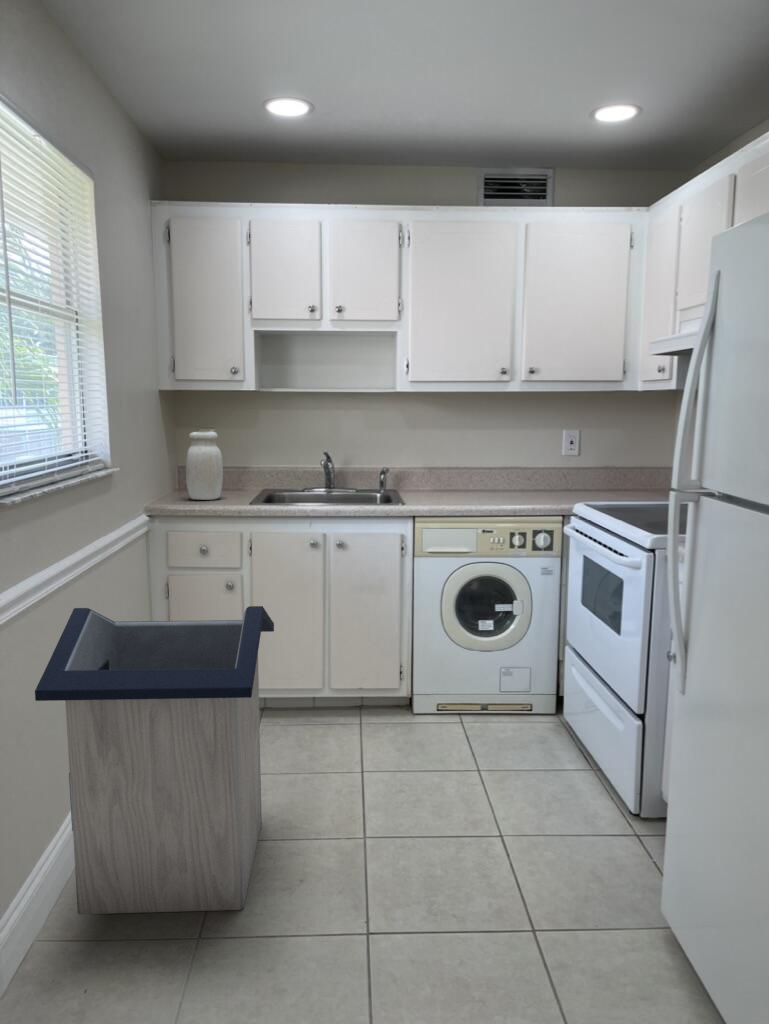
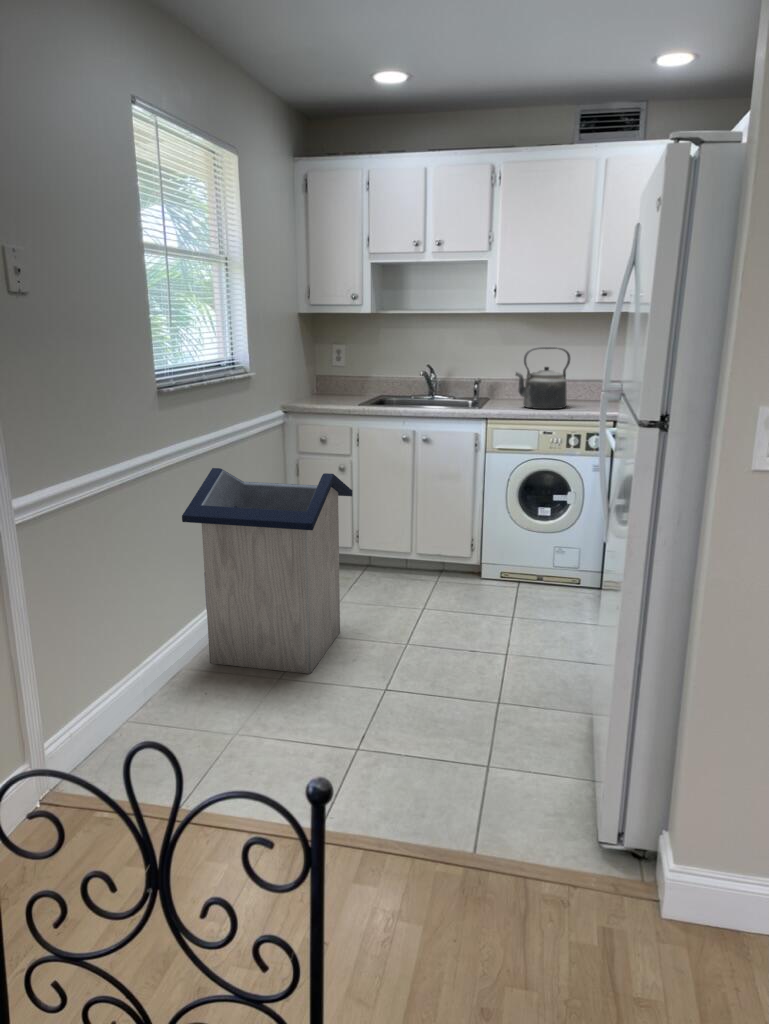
kettle: none [438,431,497,503] -> present [516,347,570,409]
jar: present [186,432,223,500] -> none [318,346,346,400]

